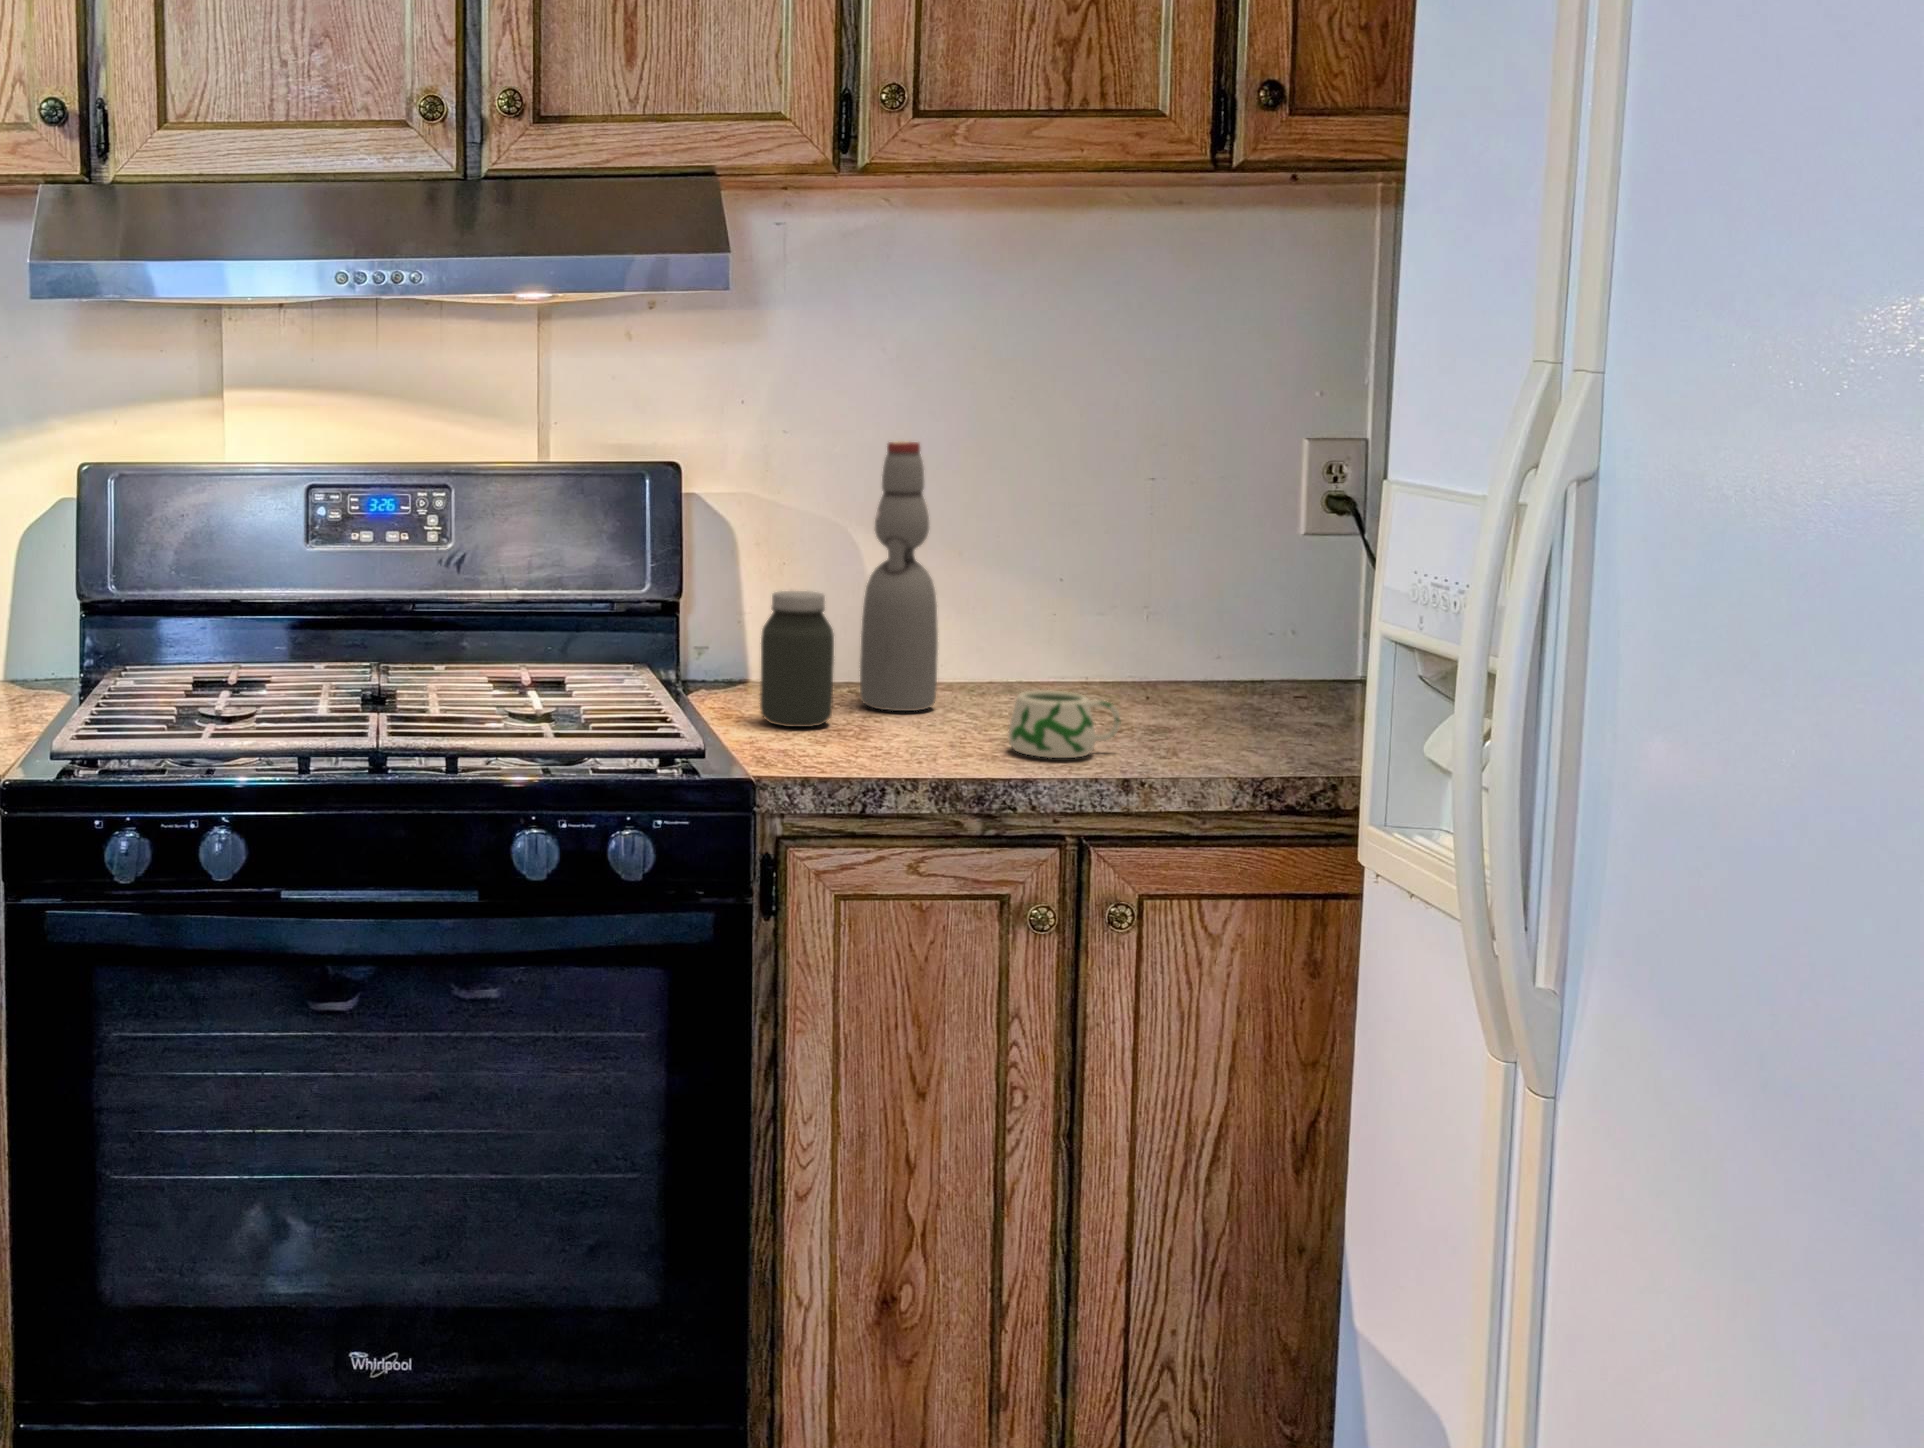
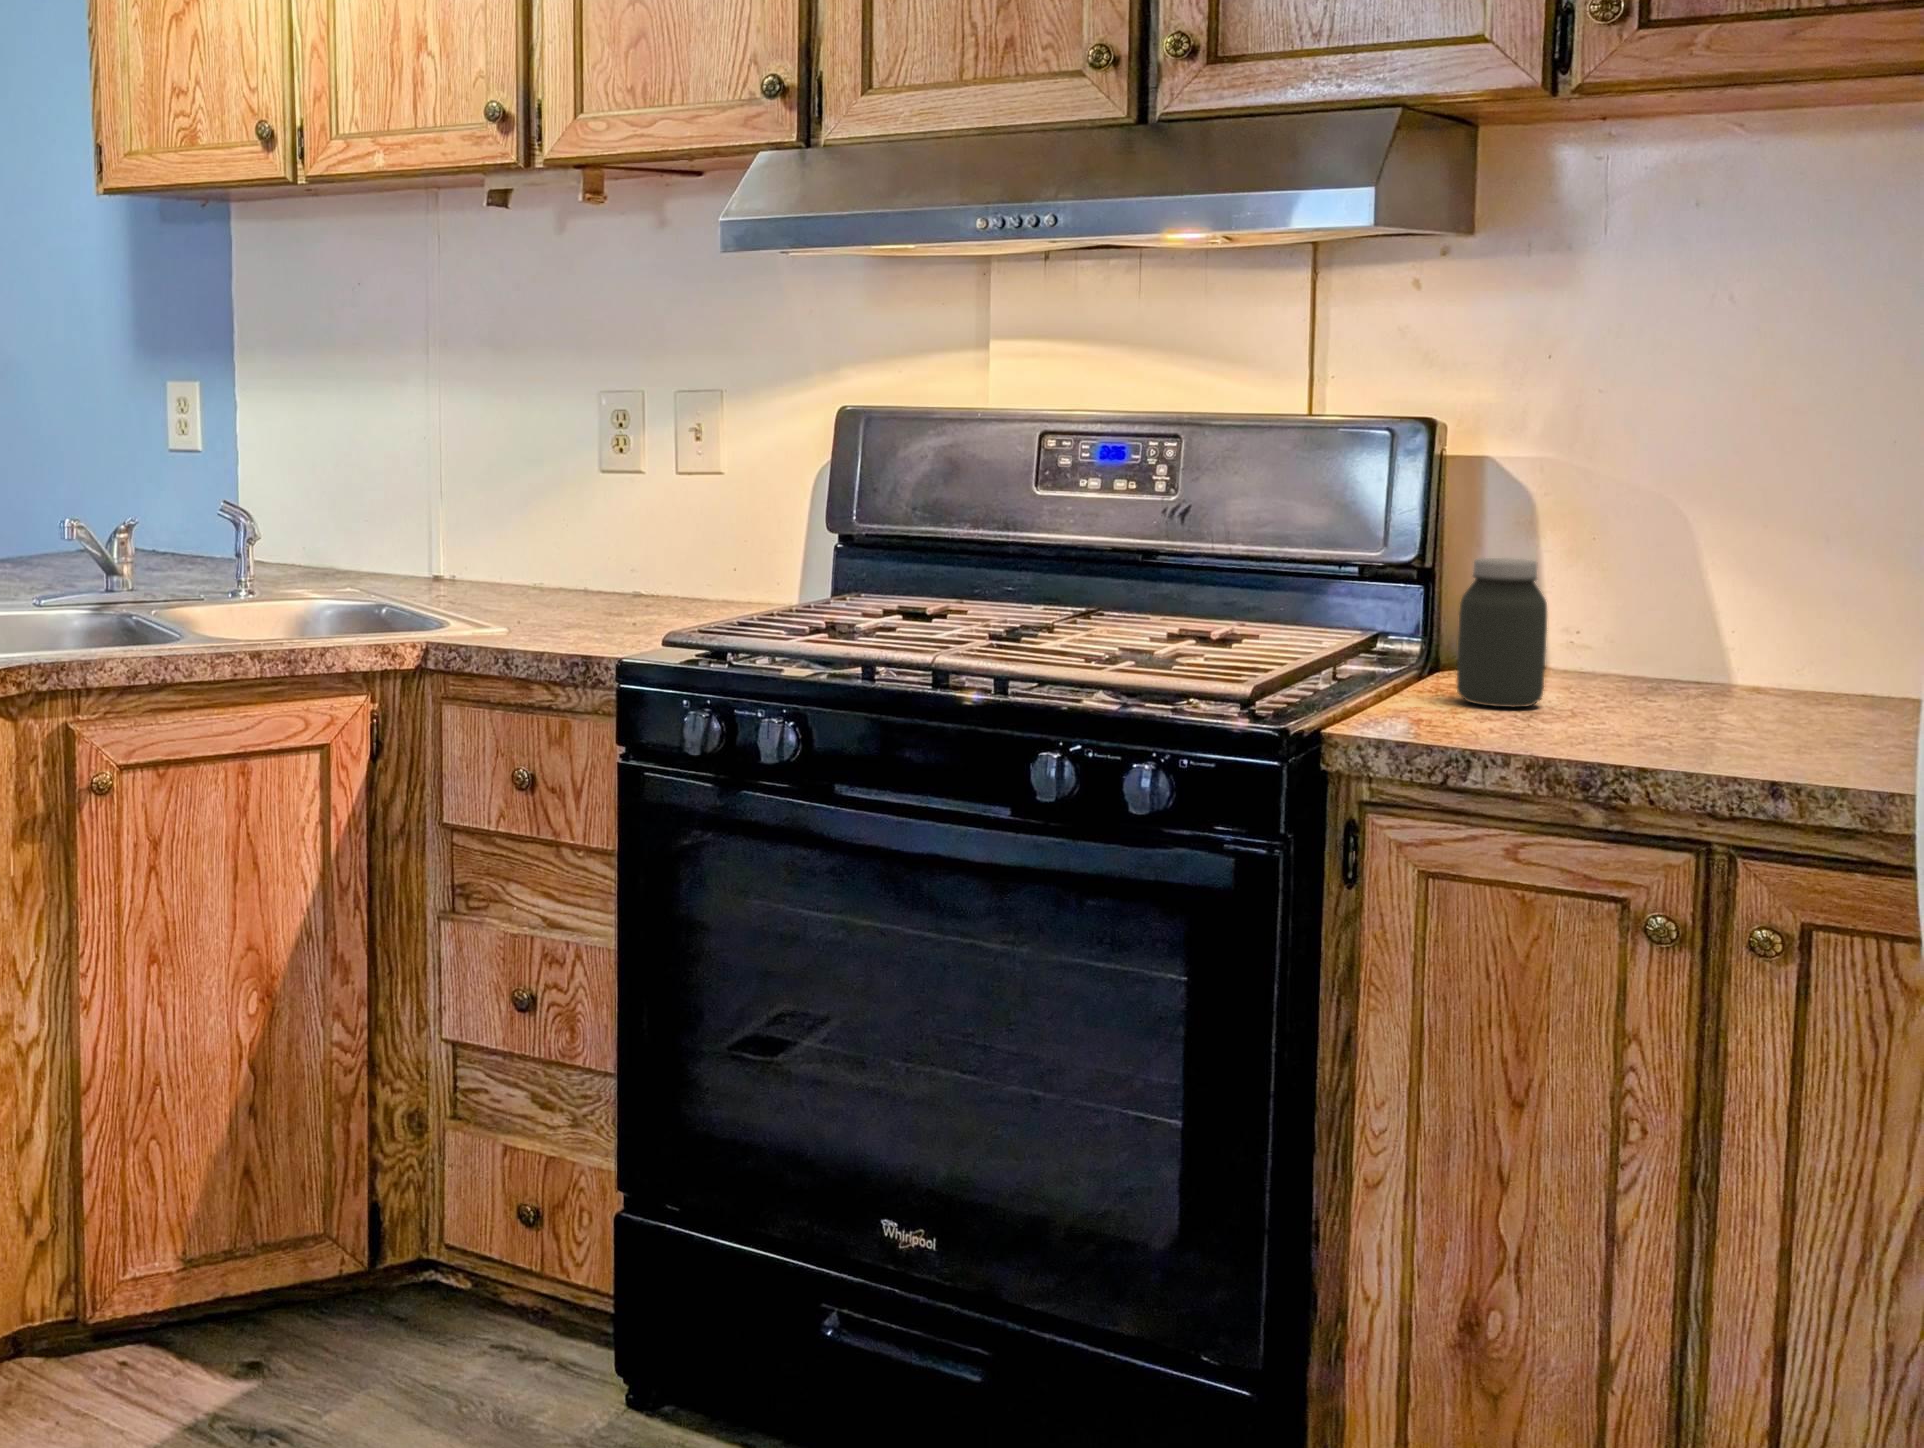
bottle: present [860,441,938,711] -> none [1620,398,1723,709]
mug: present [1008,690,1120,758] -> none [1689,681,1843,758]

